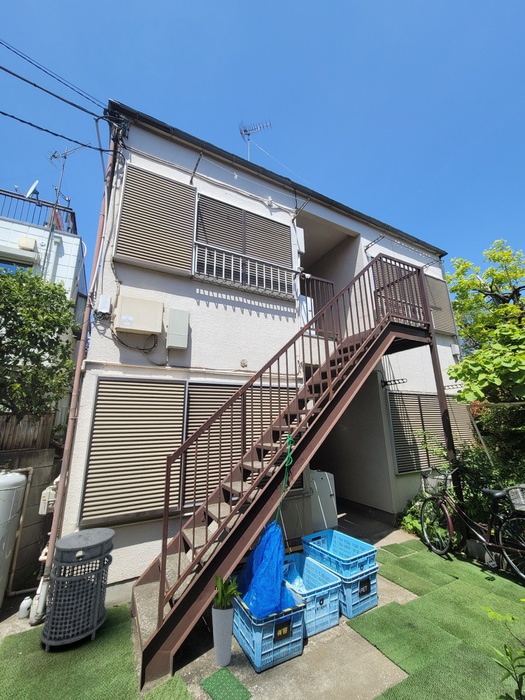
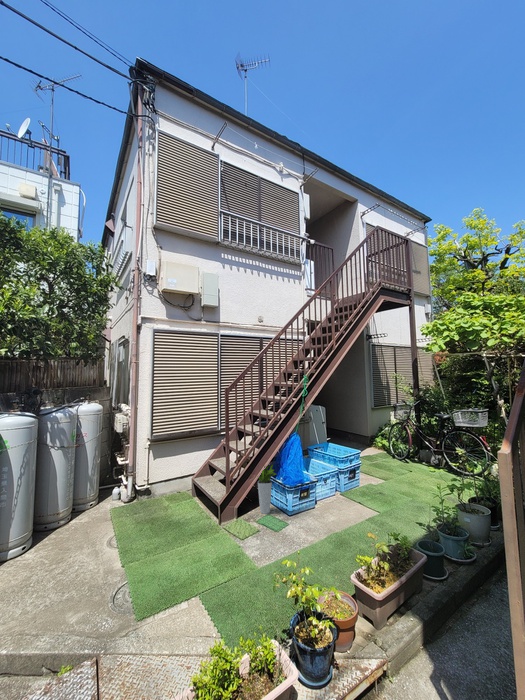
trash can: present [41,528,115,652] -> none [139,440,179,513]

